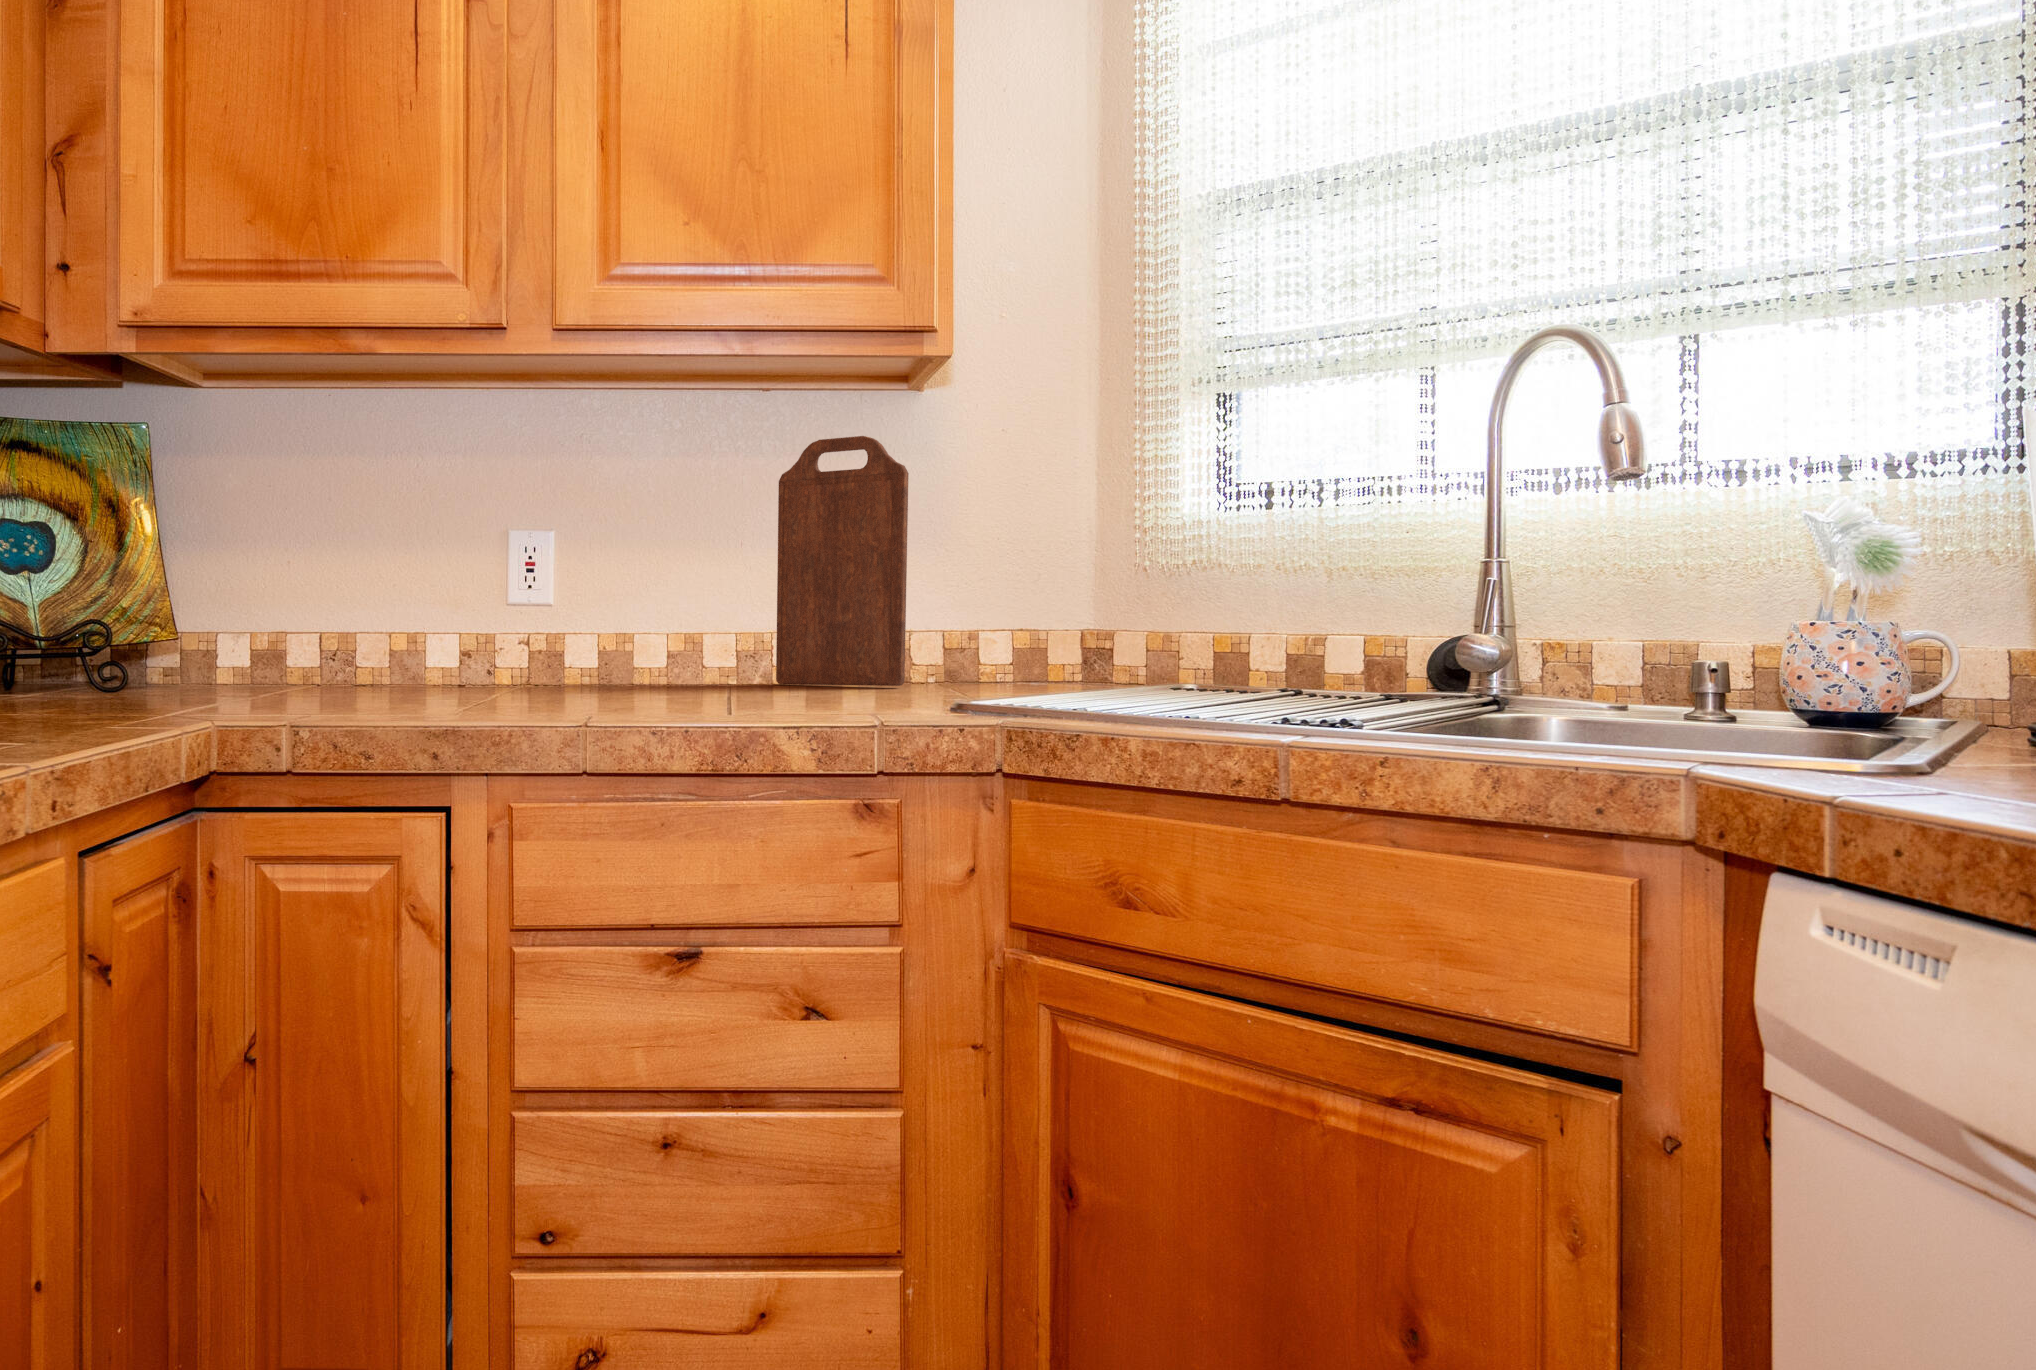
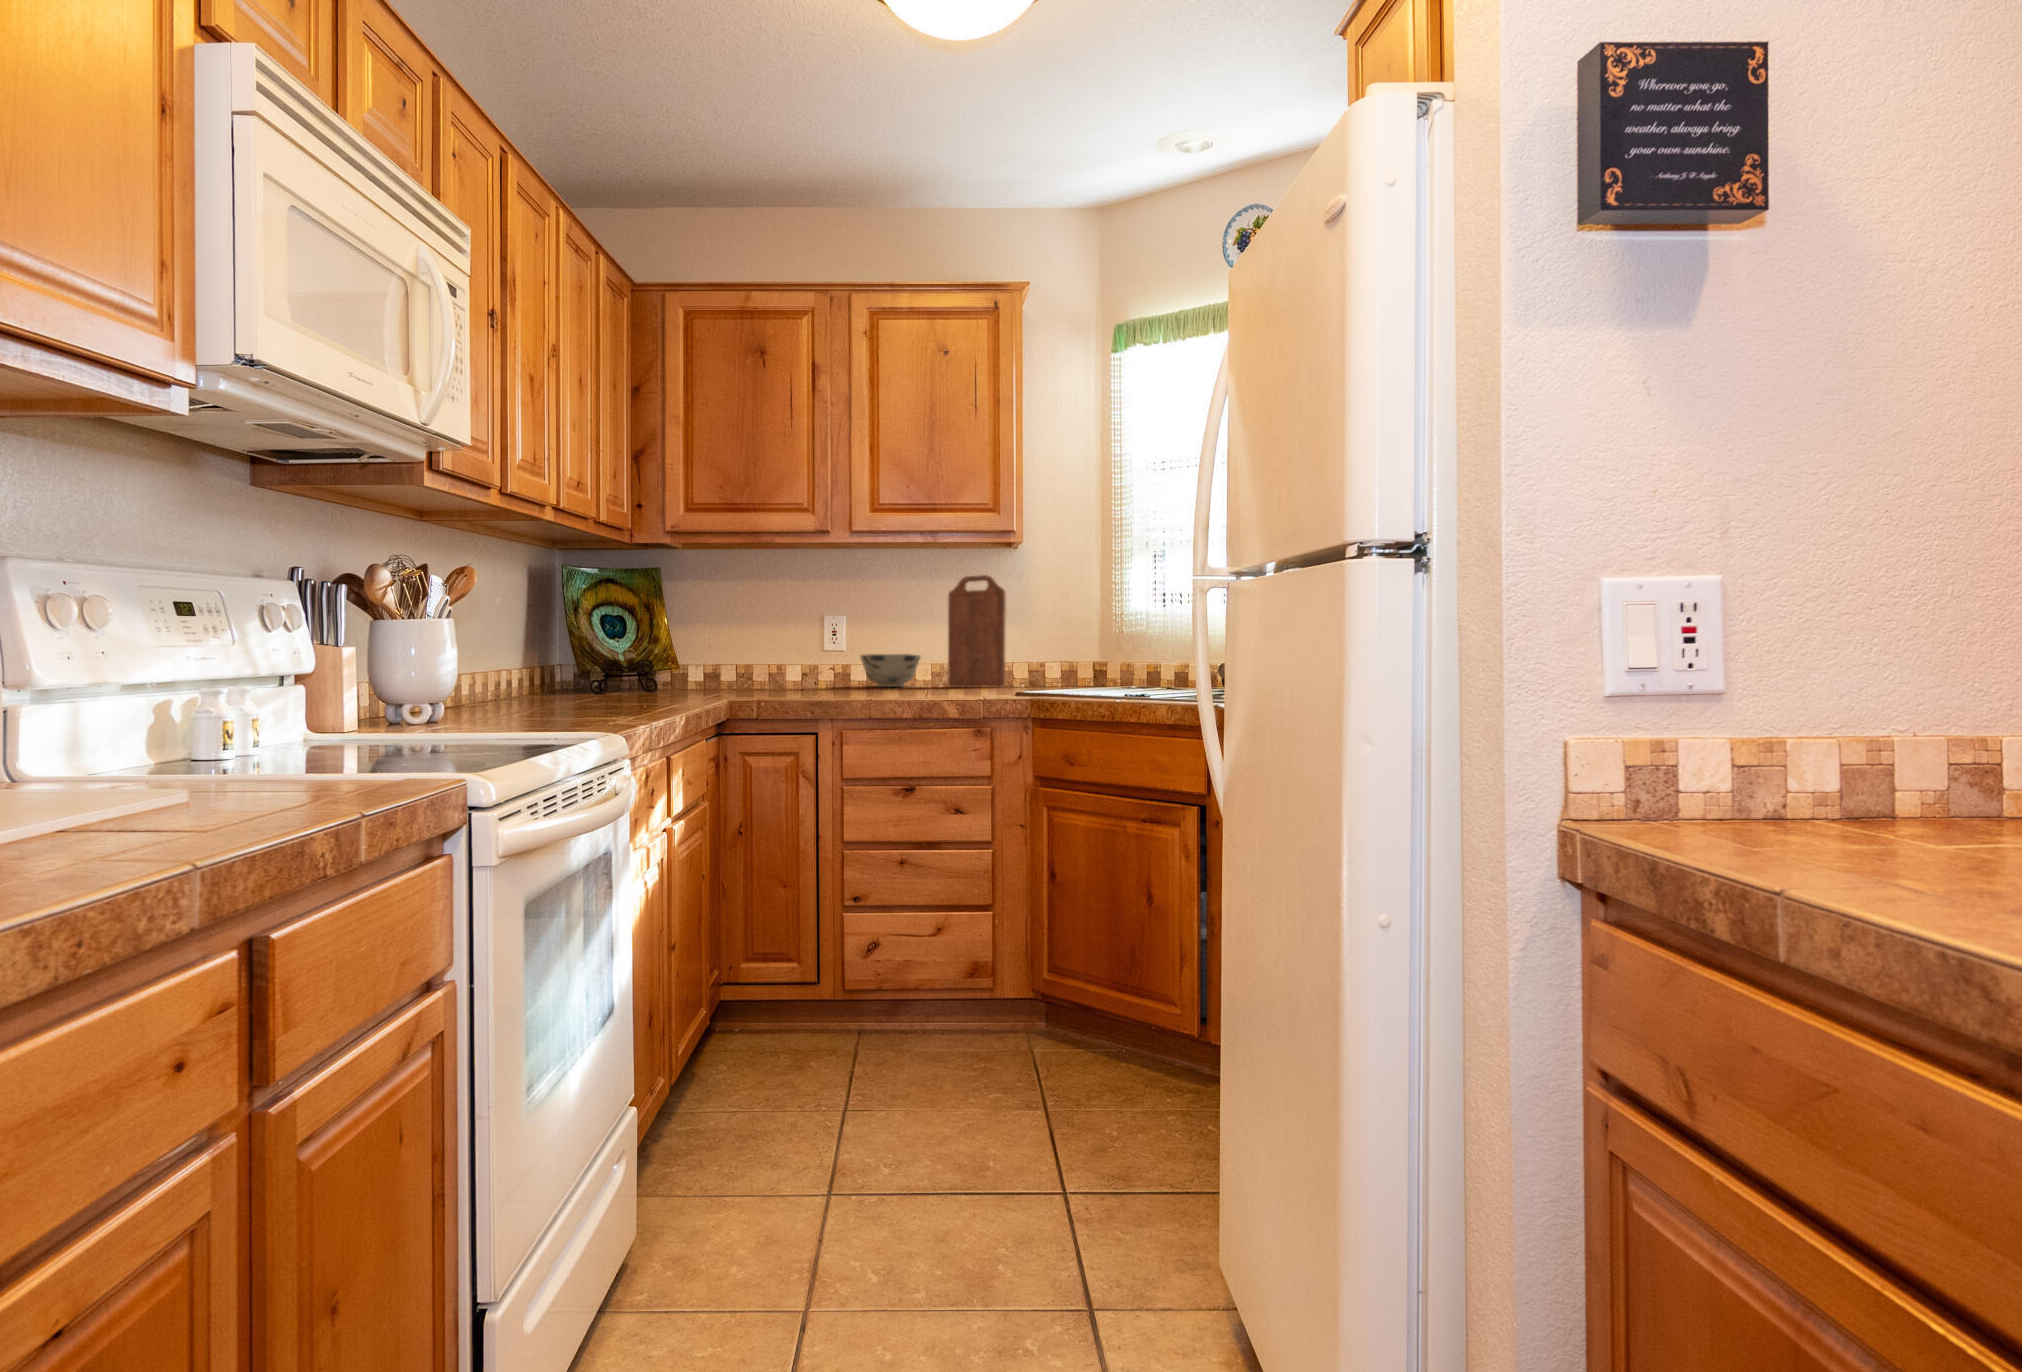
bowl: none [585,612,718,682] -> present [860,654,921,687]

